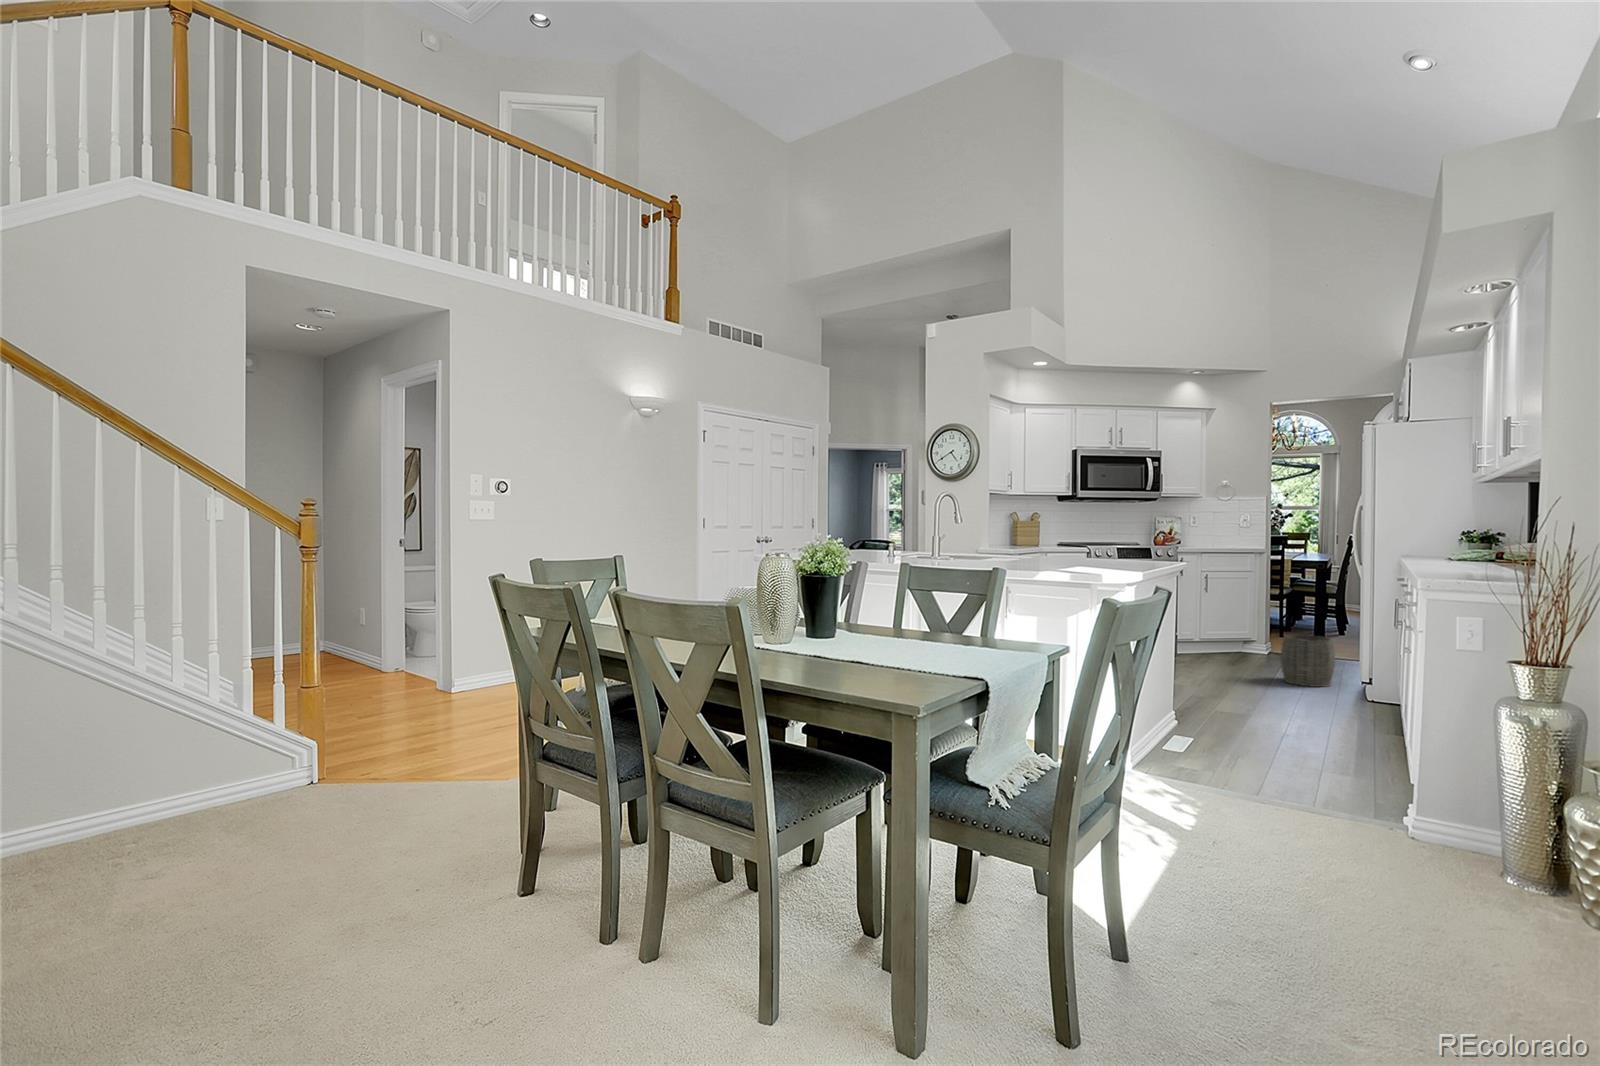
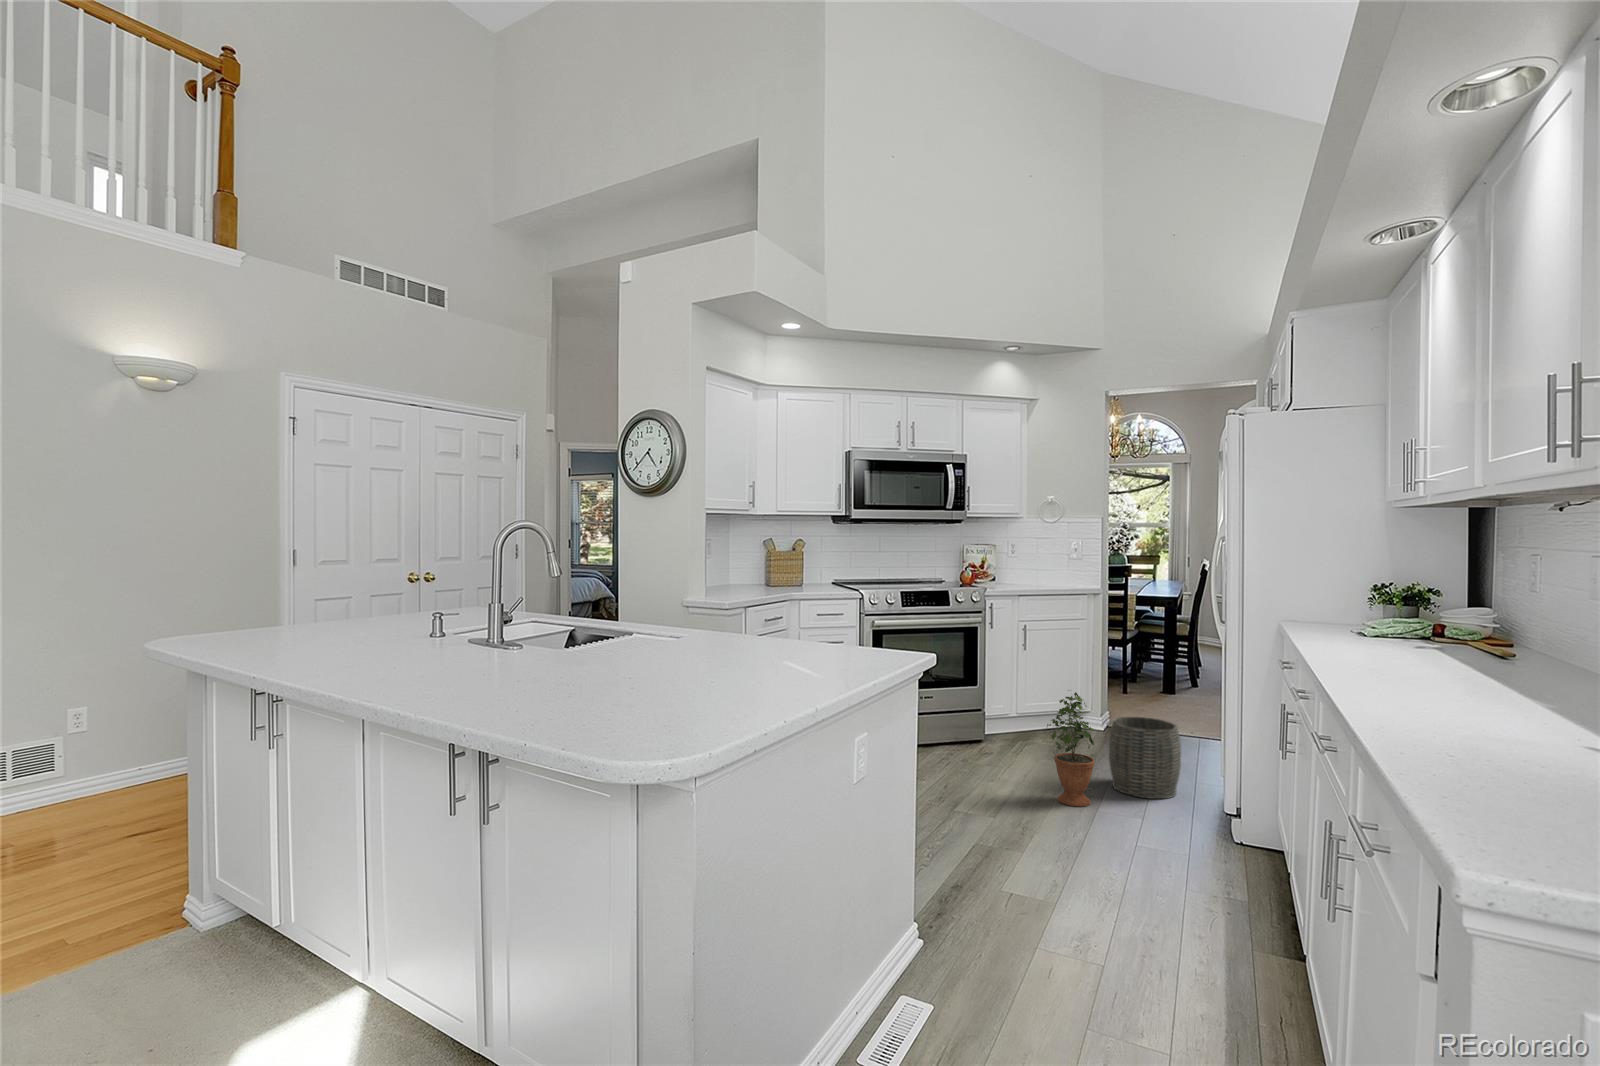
potted plant: none [1238,612,1273,688] -> present [1047,692,1094,807]

